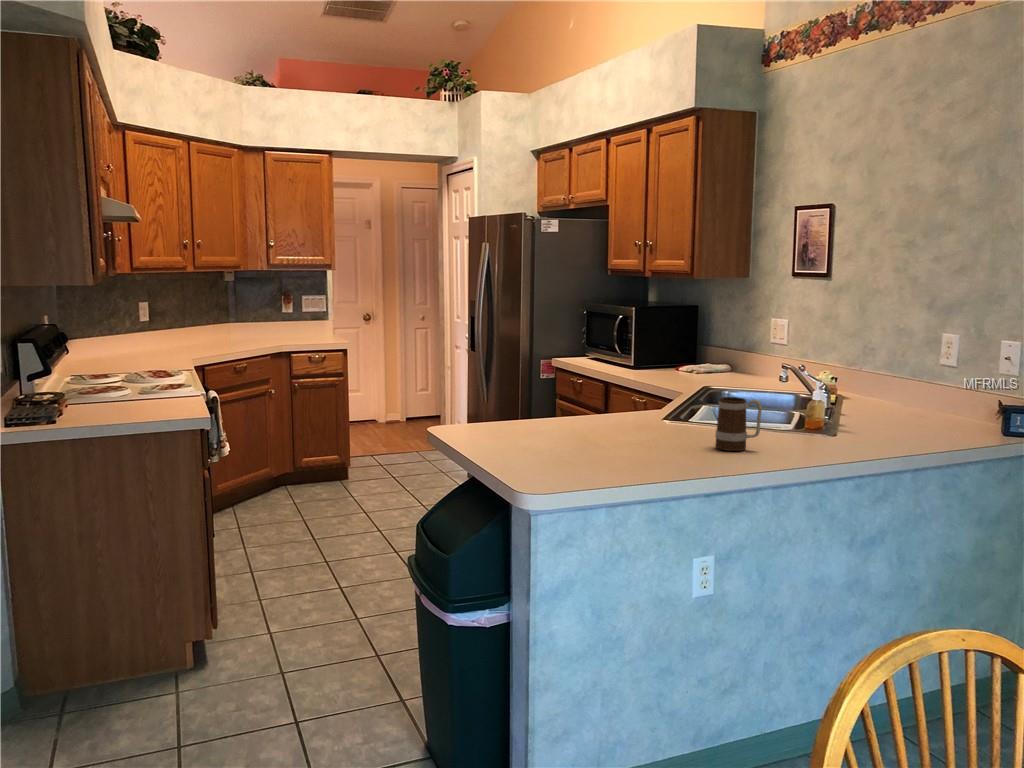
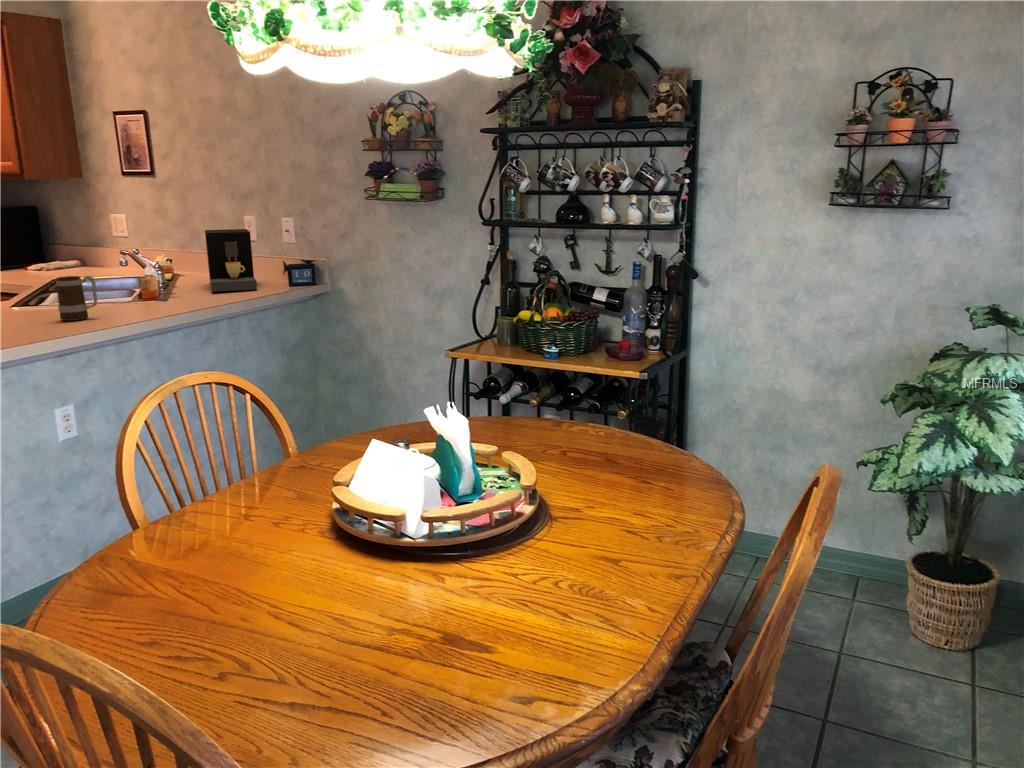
coffee maker: none [884,348,958,435] -> present [205,229,257,292]

